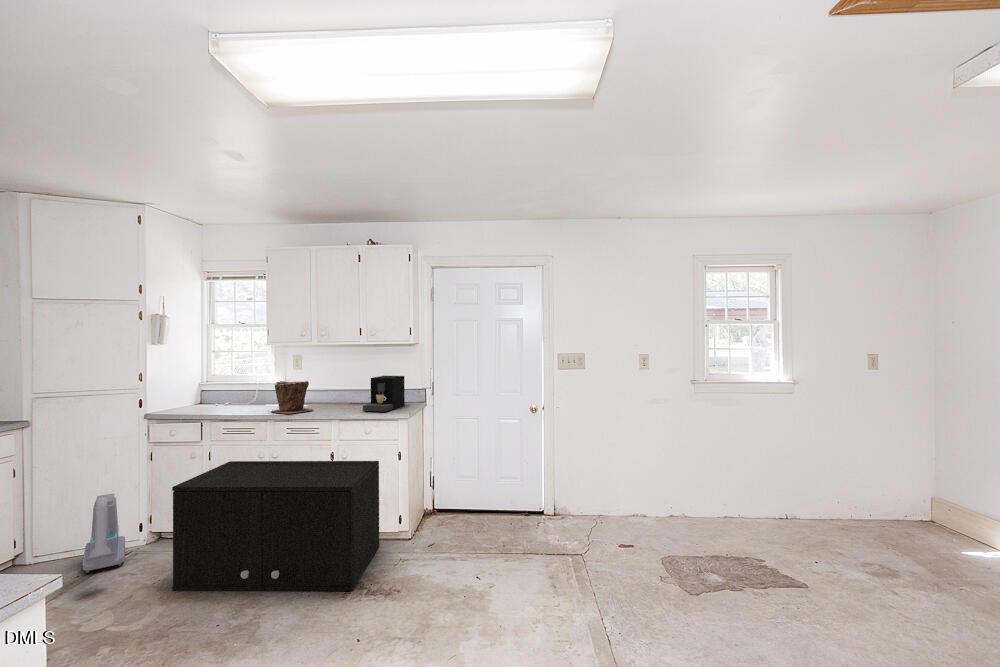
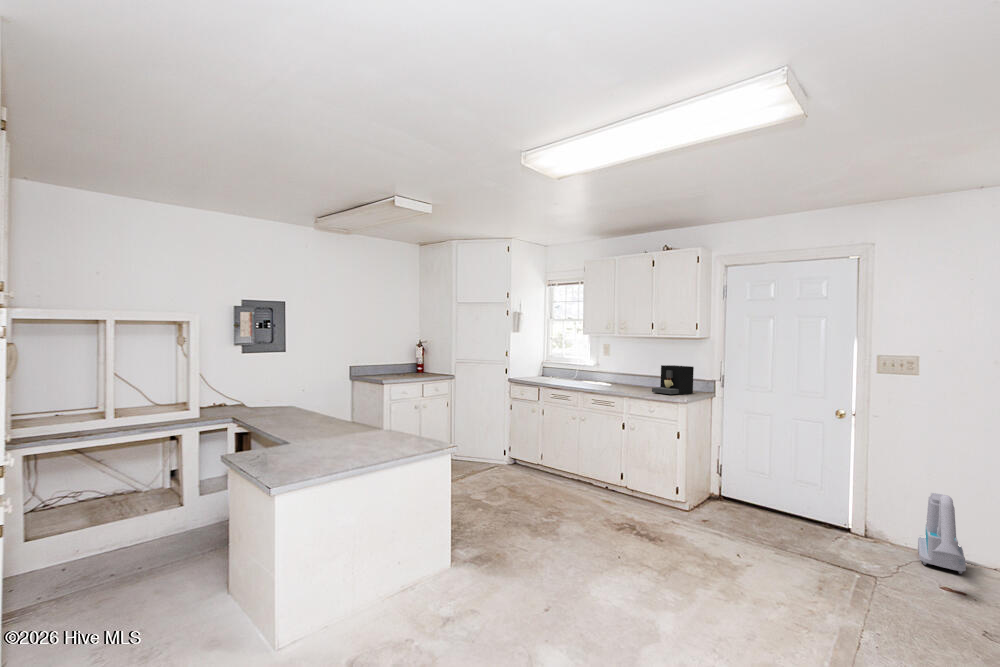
plant pot: present [271,381,312,414] -> none [584,363,614,388]
storage cabinet: present [172,461,379,591] -> none [513,417,661,529]
vacuum cleaner: present [83,494,125,573] -> present [918,493,966,574]

